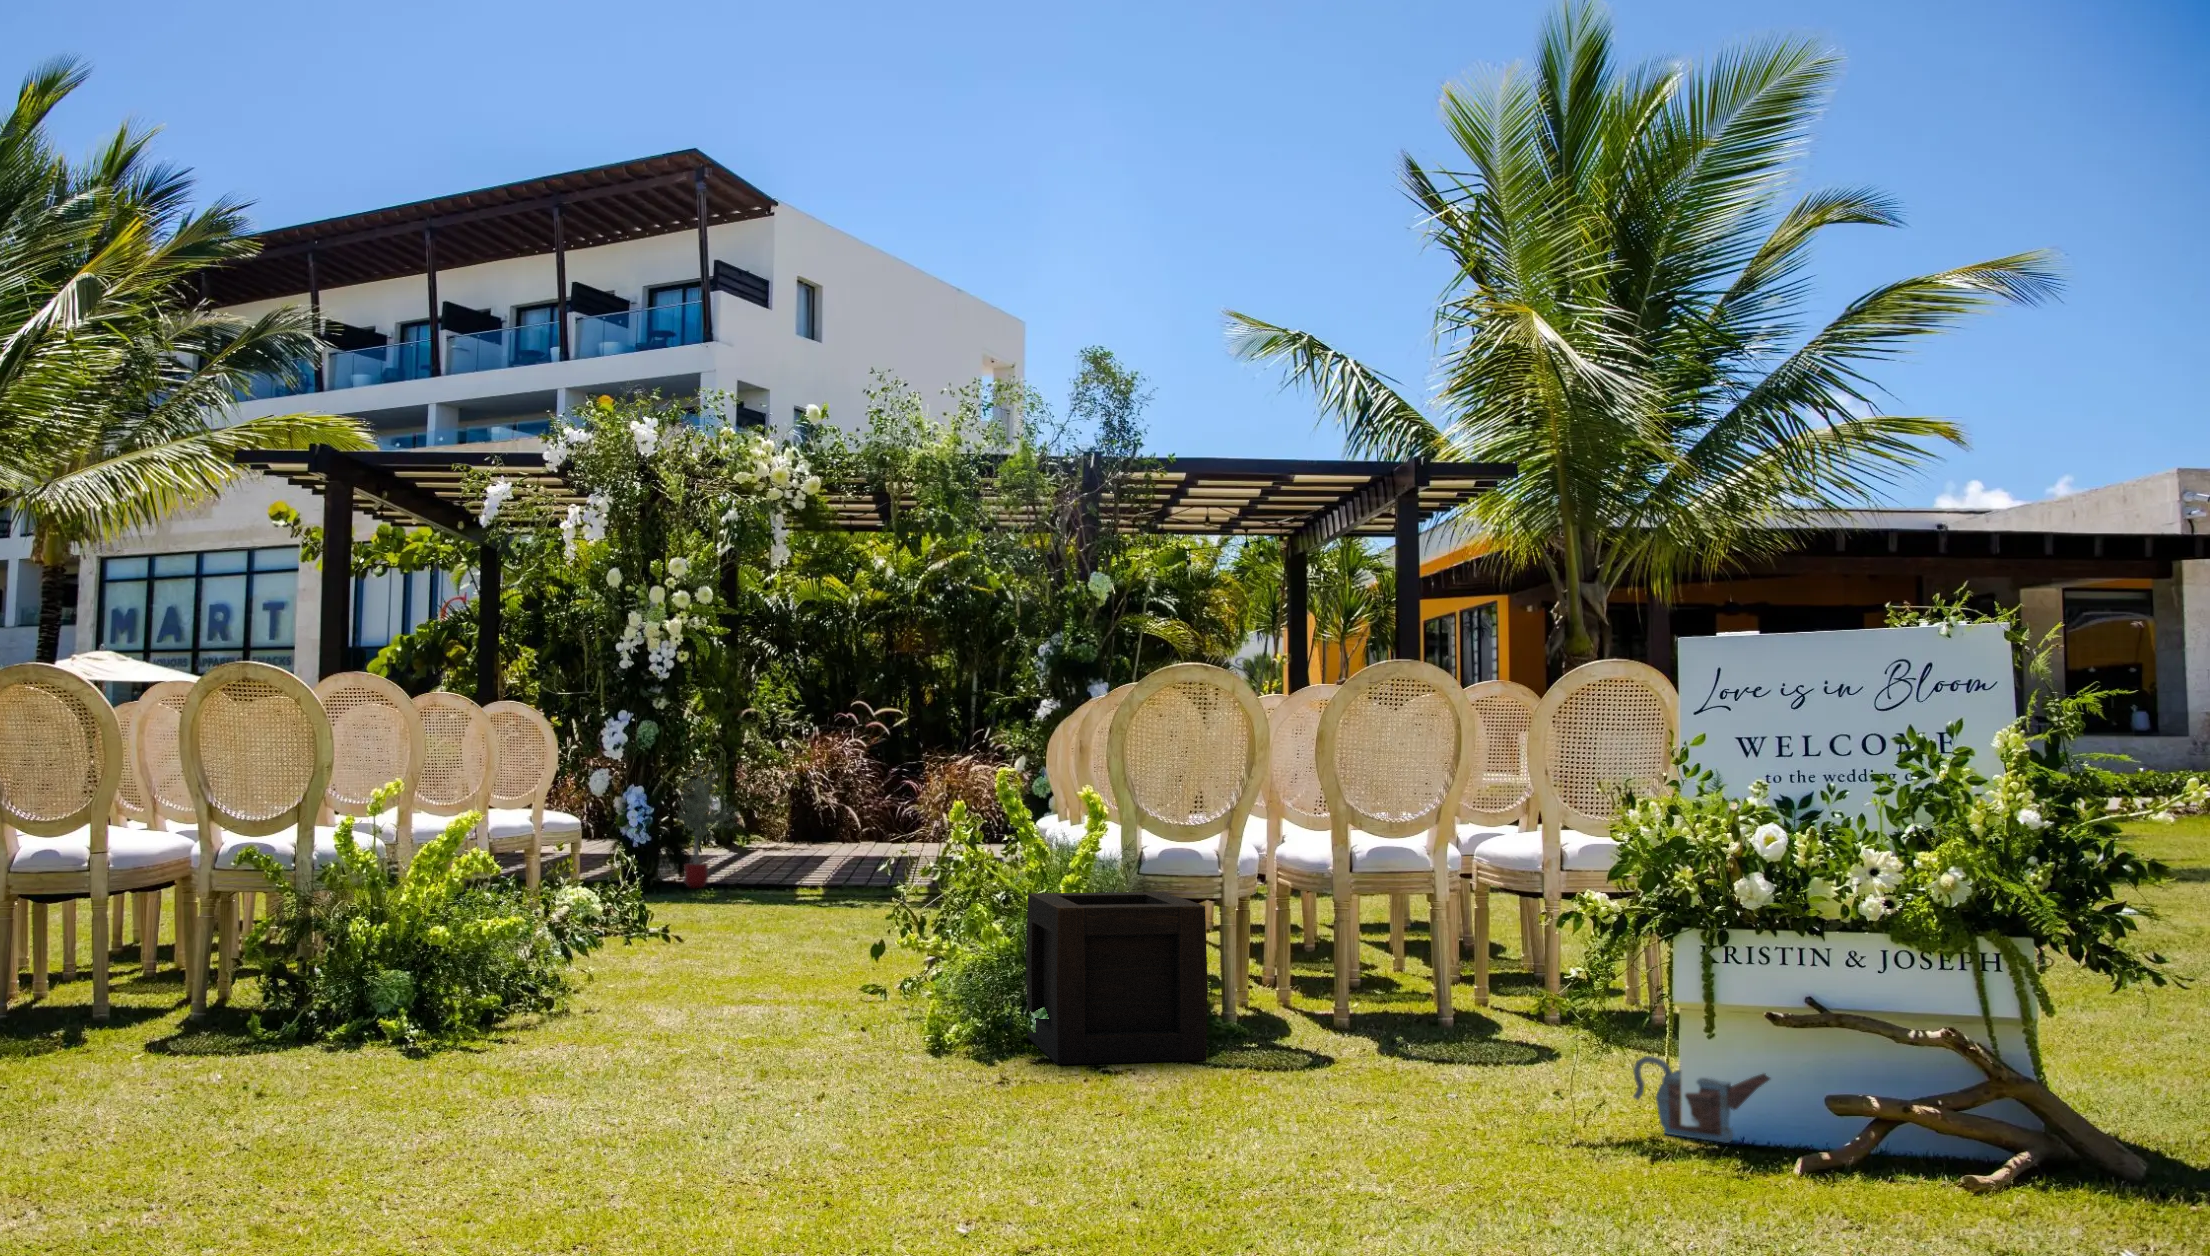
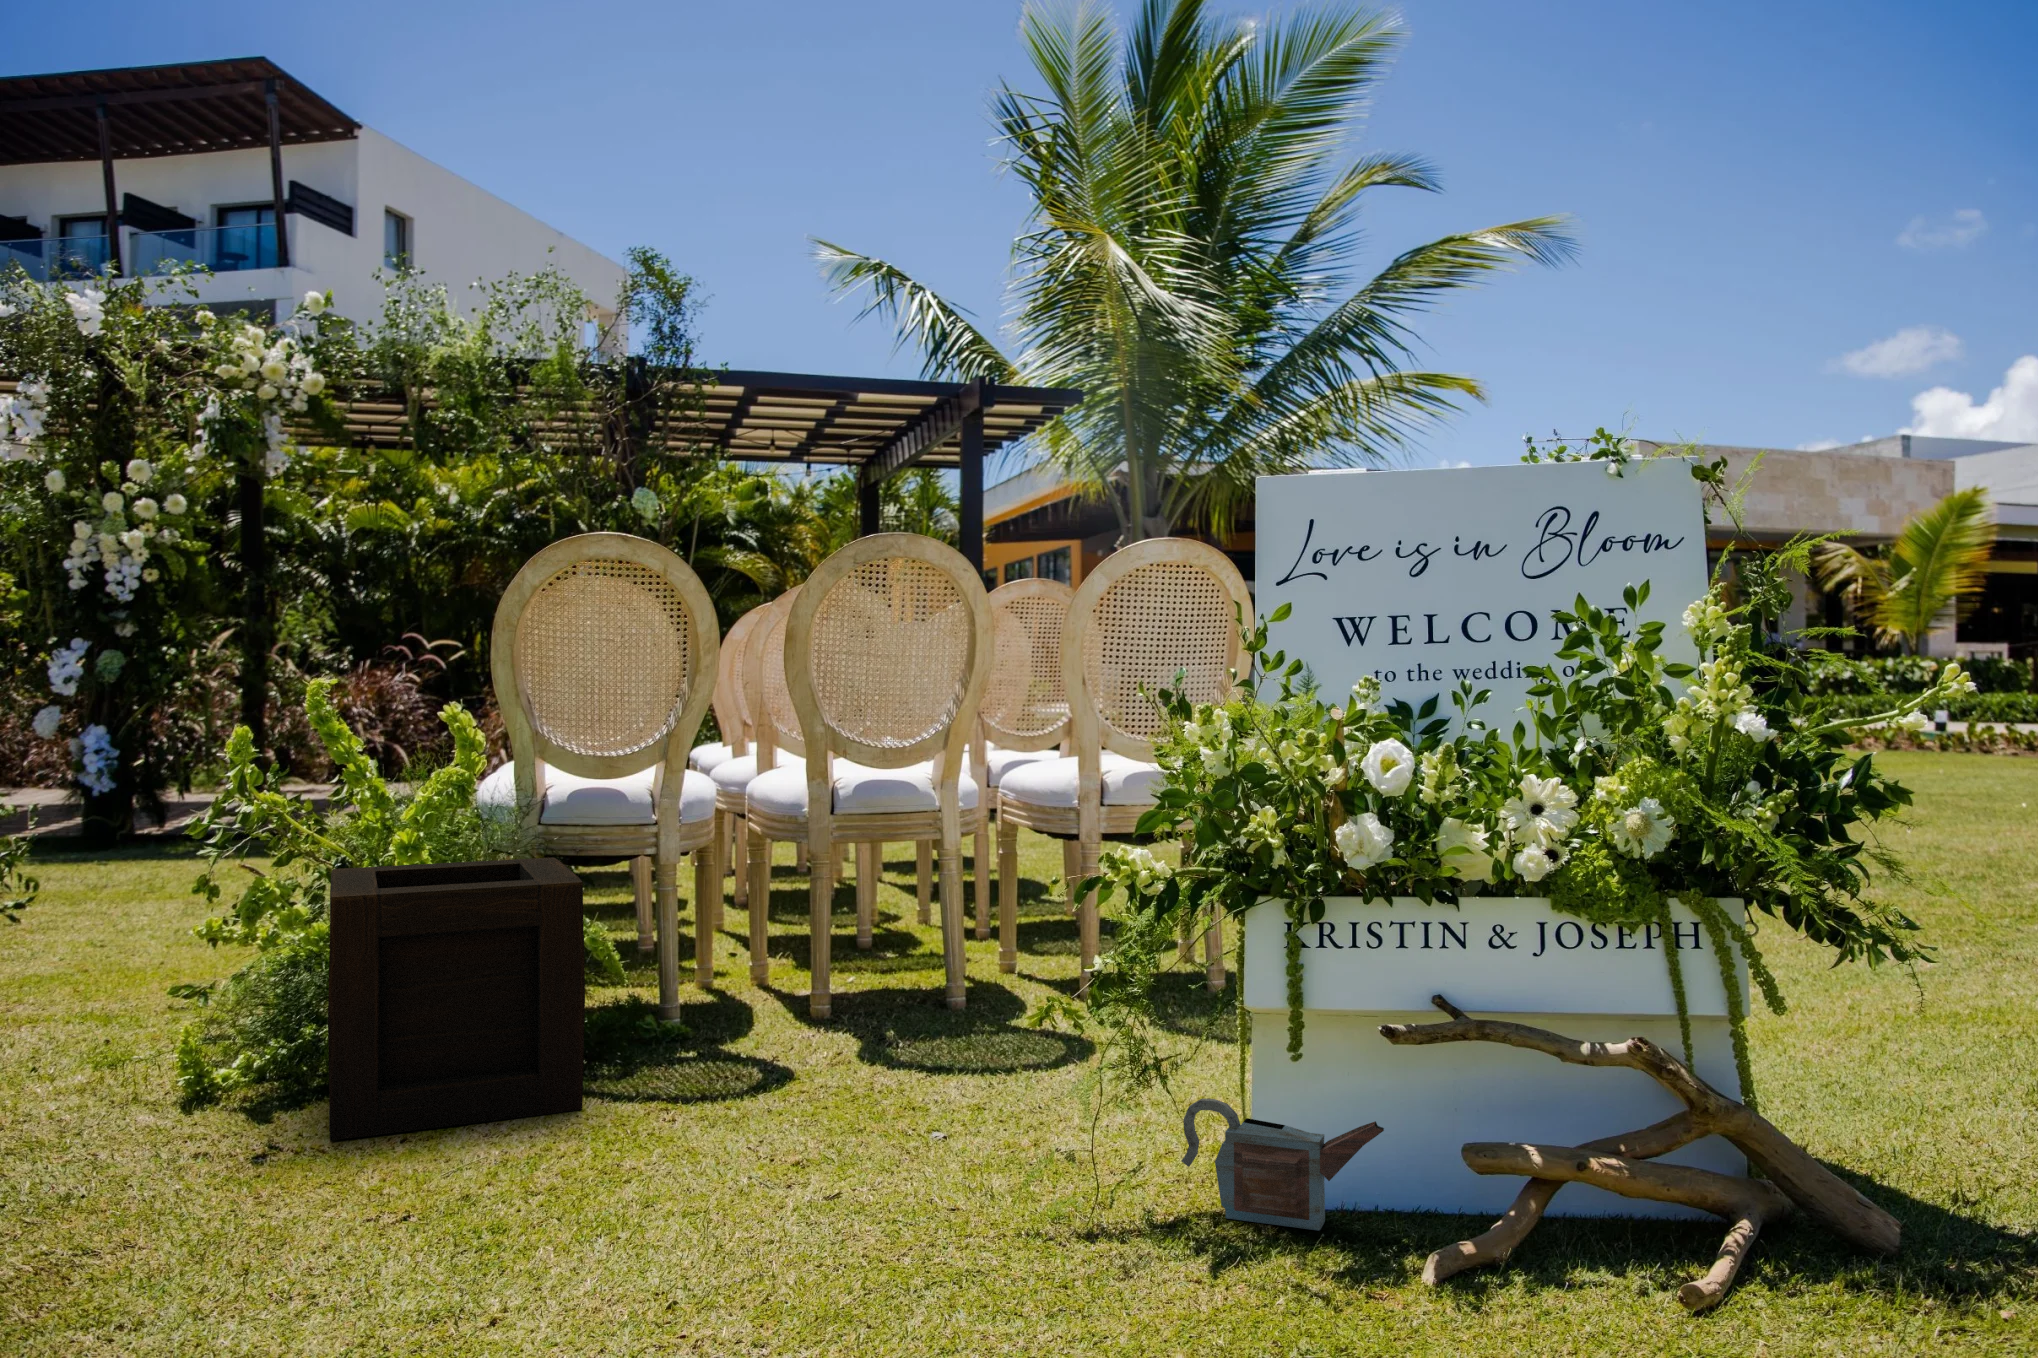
potted tree: present [676,763,738,888] -> none [75,698,171,851]

